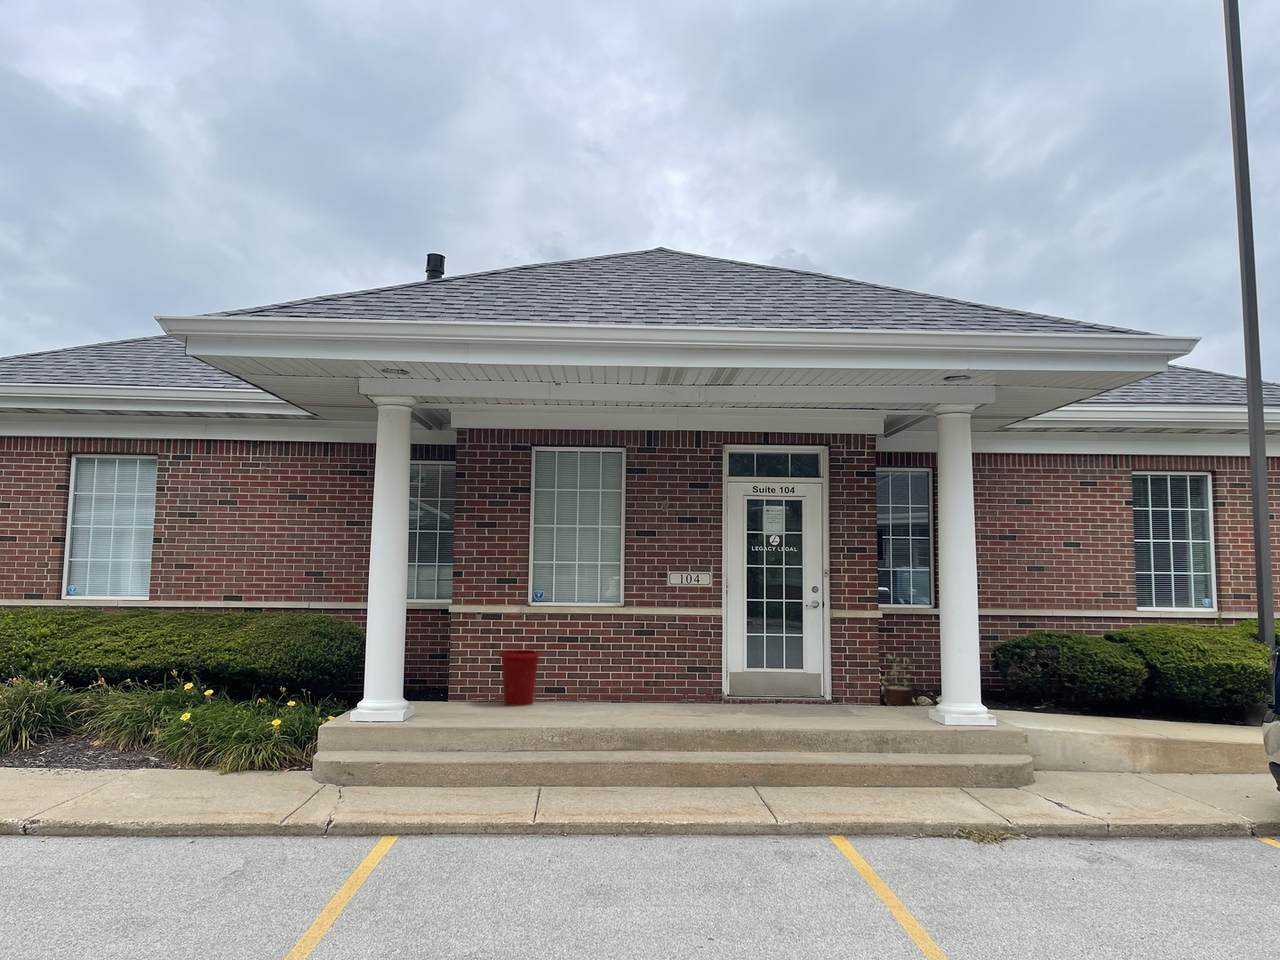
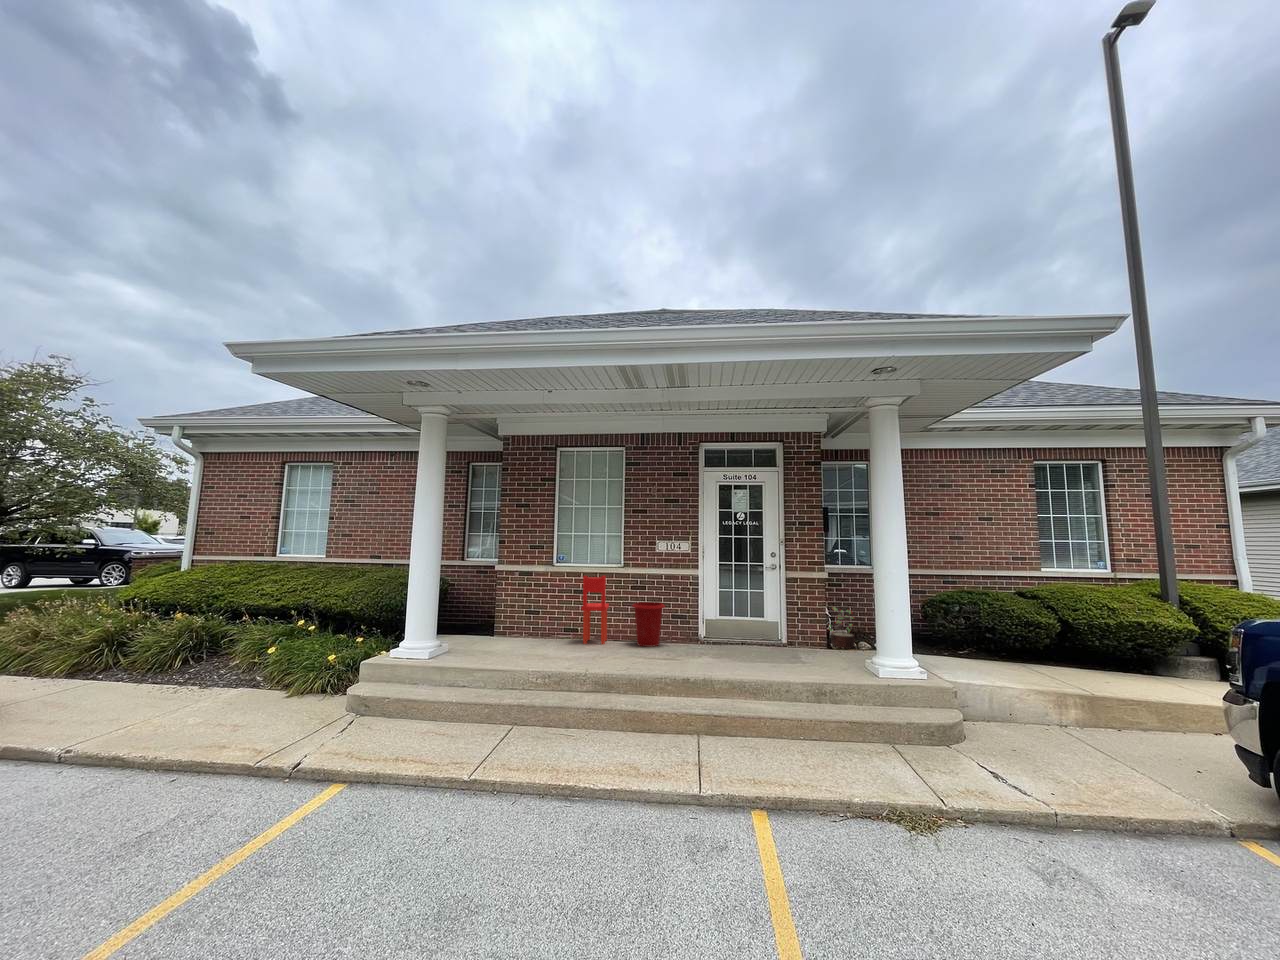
chair: none [574,617,606,706] -> present [582,576,609,644]
waste bin: present [498,650,542,706] -> present [632,602,665,647]

